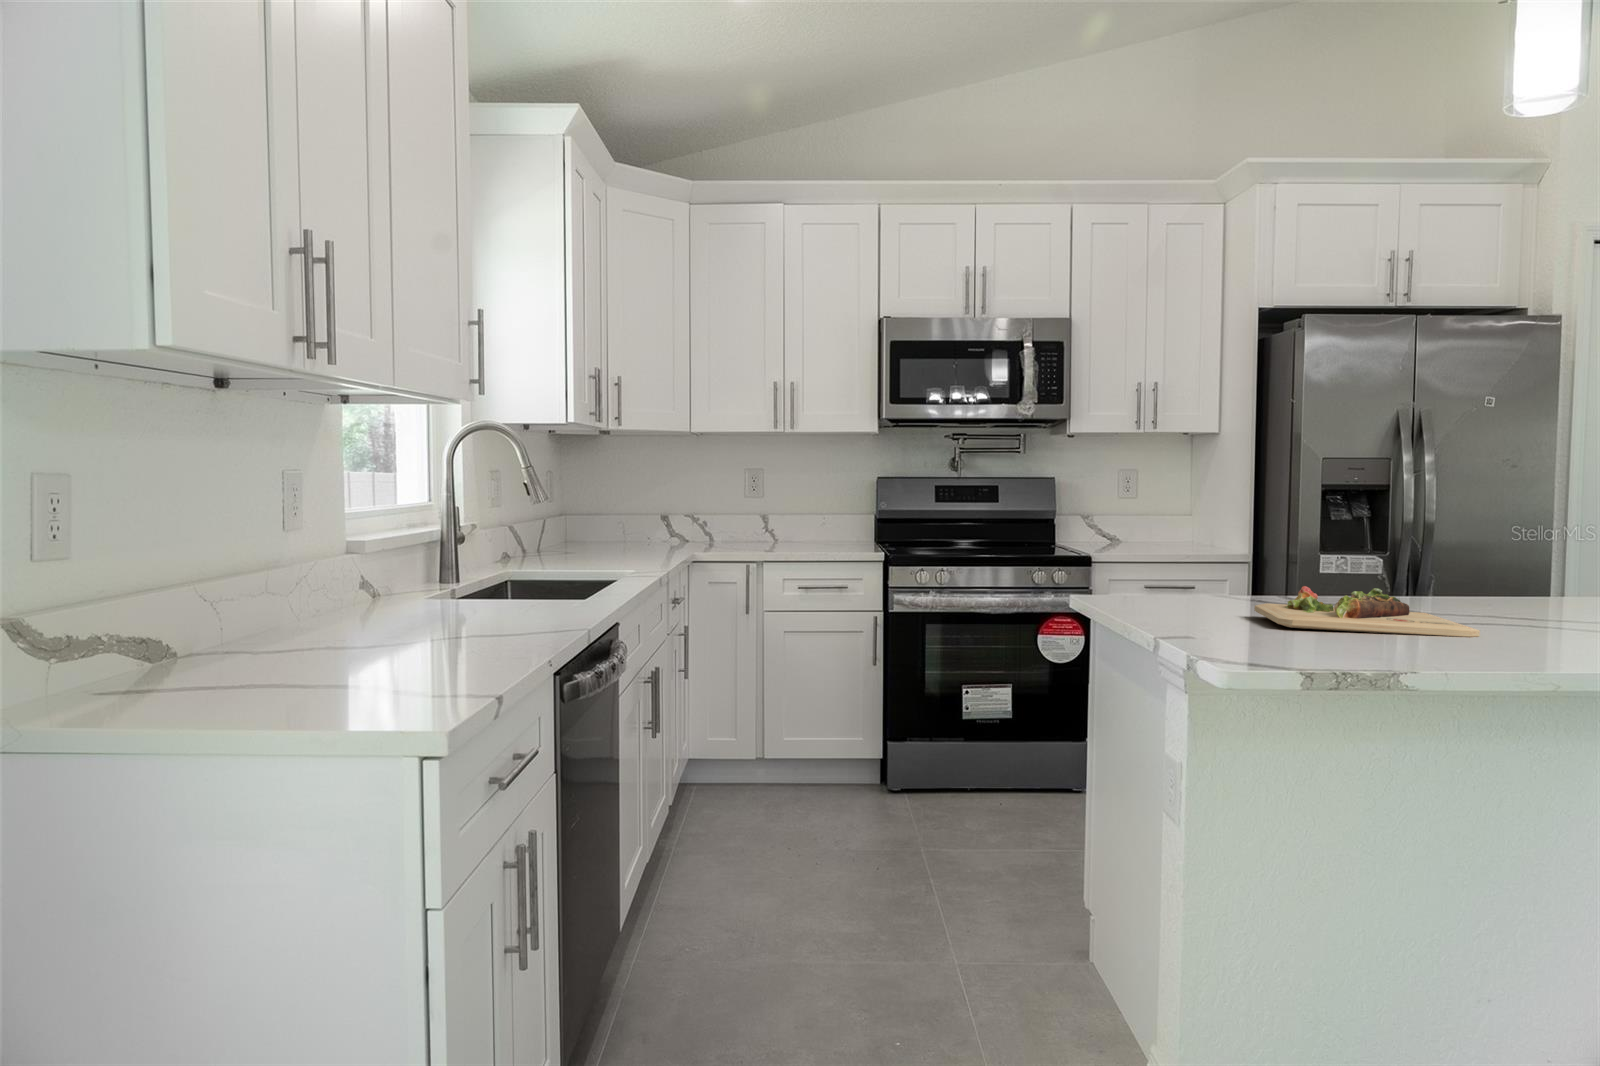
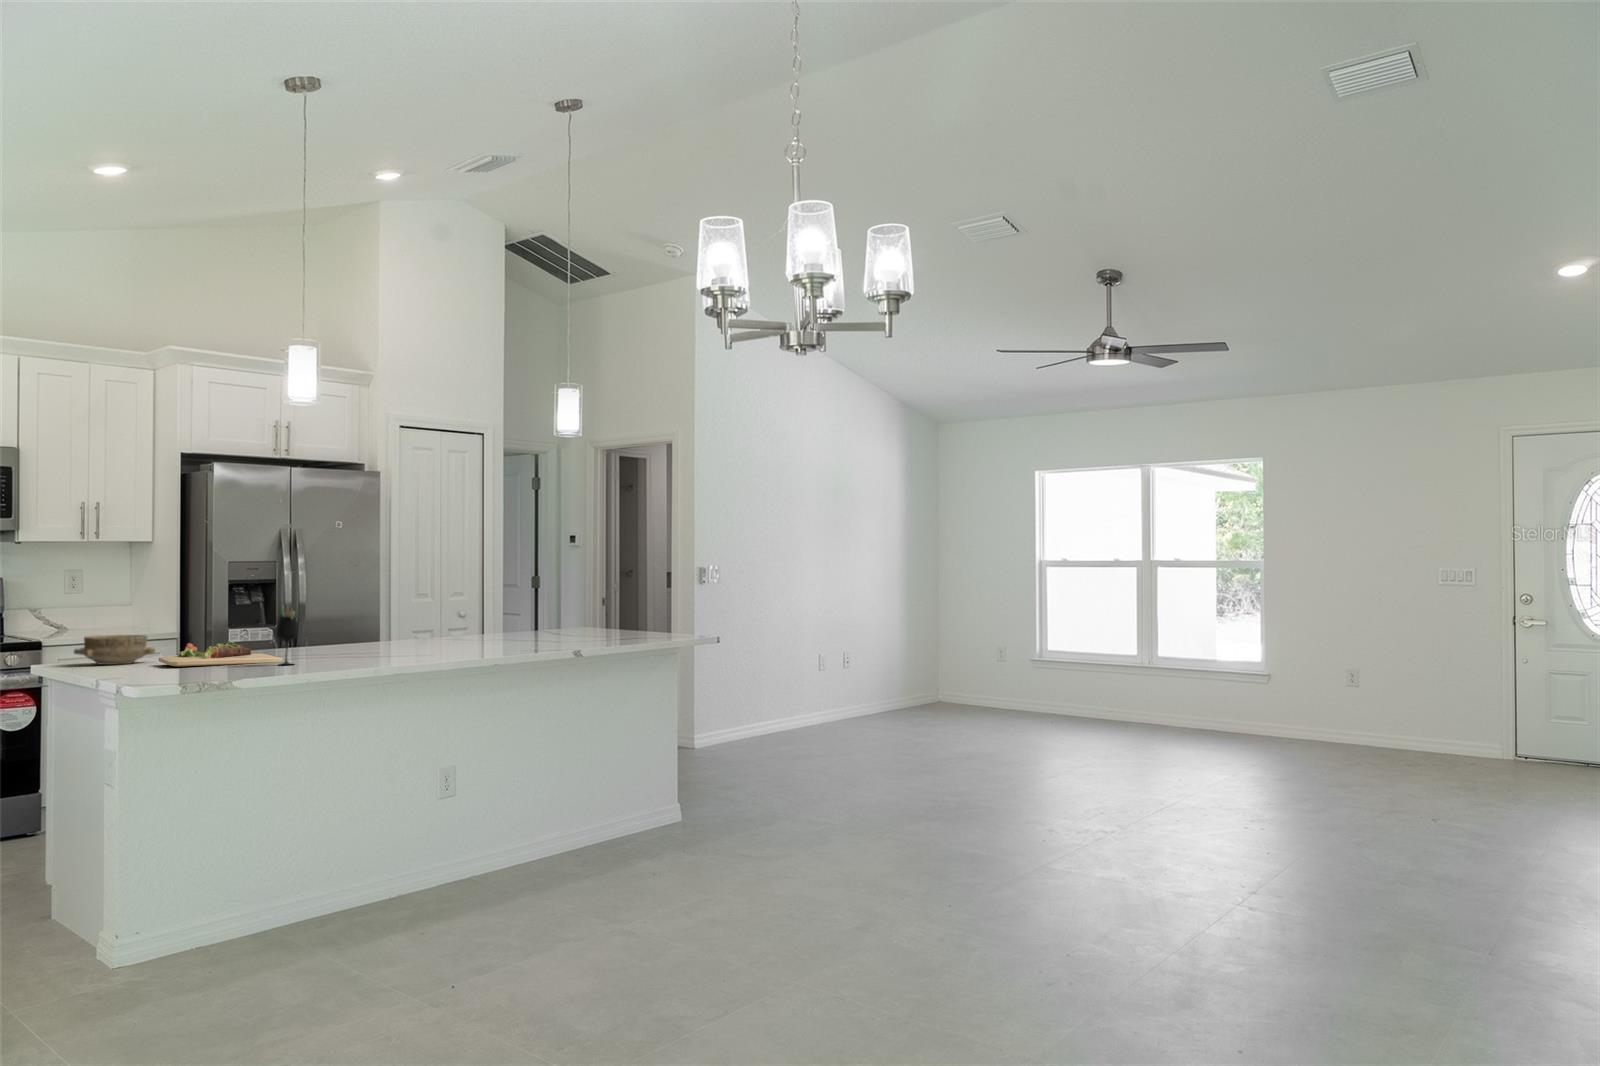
wine glass: none [1487,531,1536,652] -> present [277,611,298,665]
ceramic bowl: none [1133,559,1243,607] -> present [74,634,155,665]

